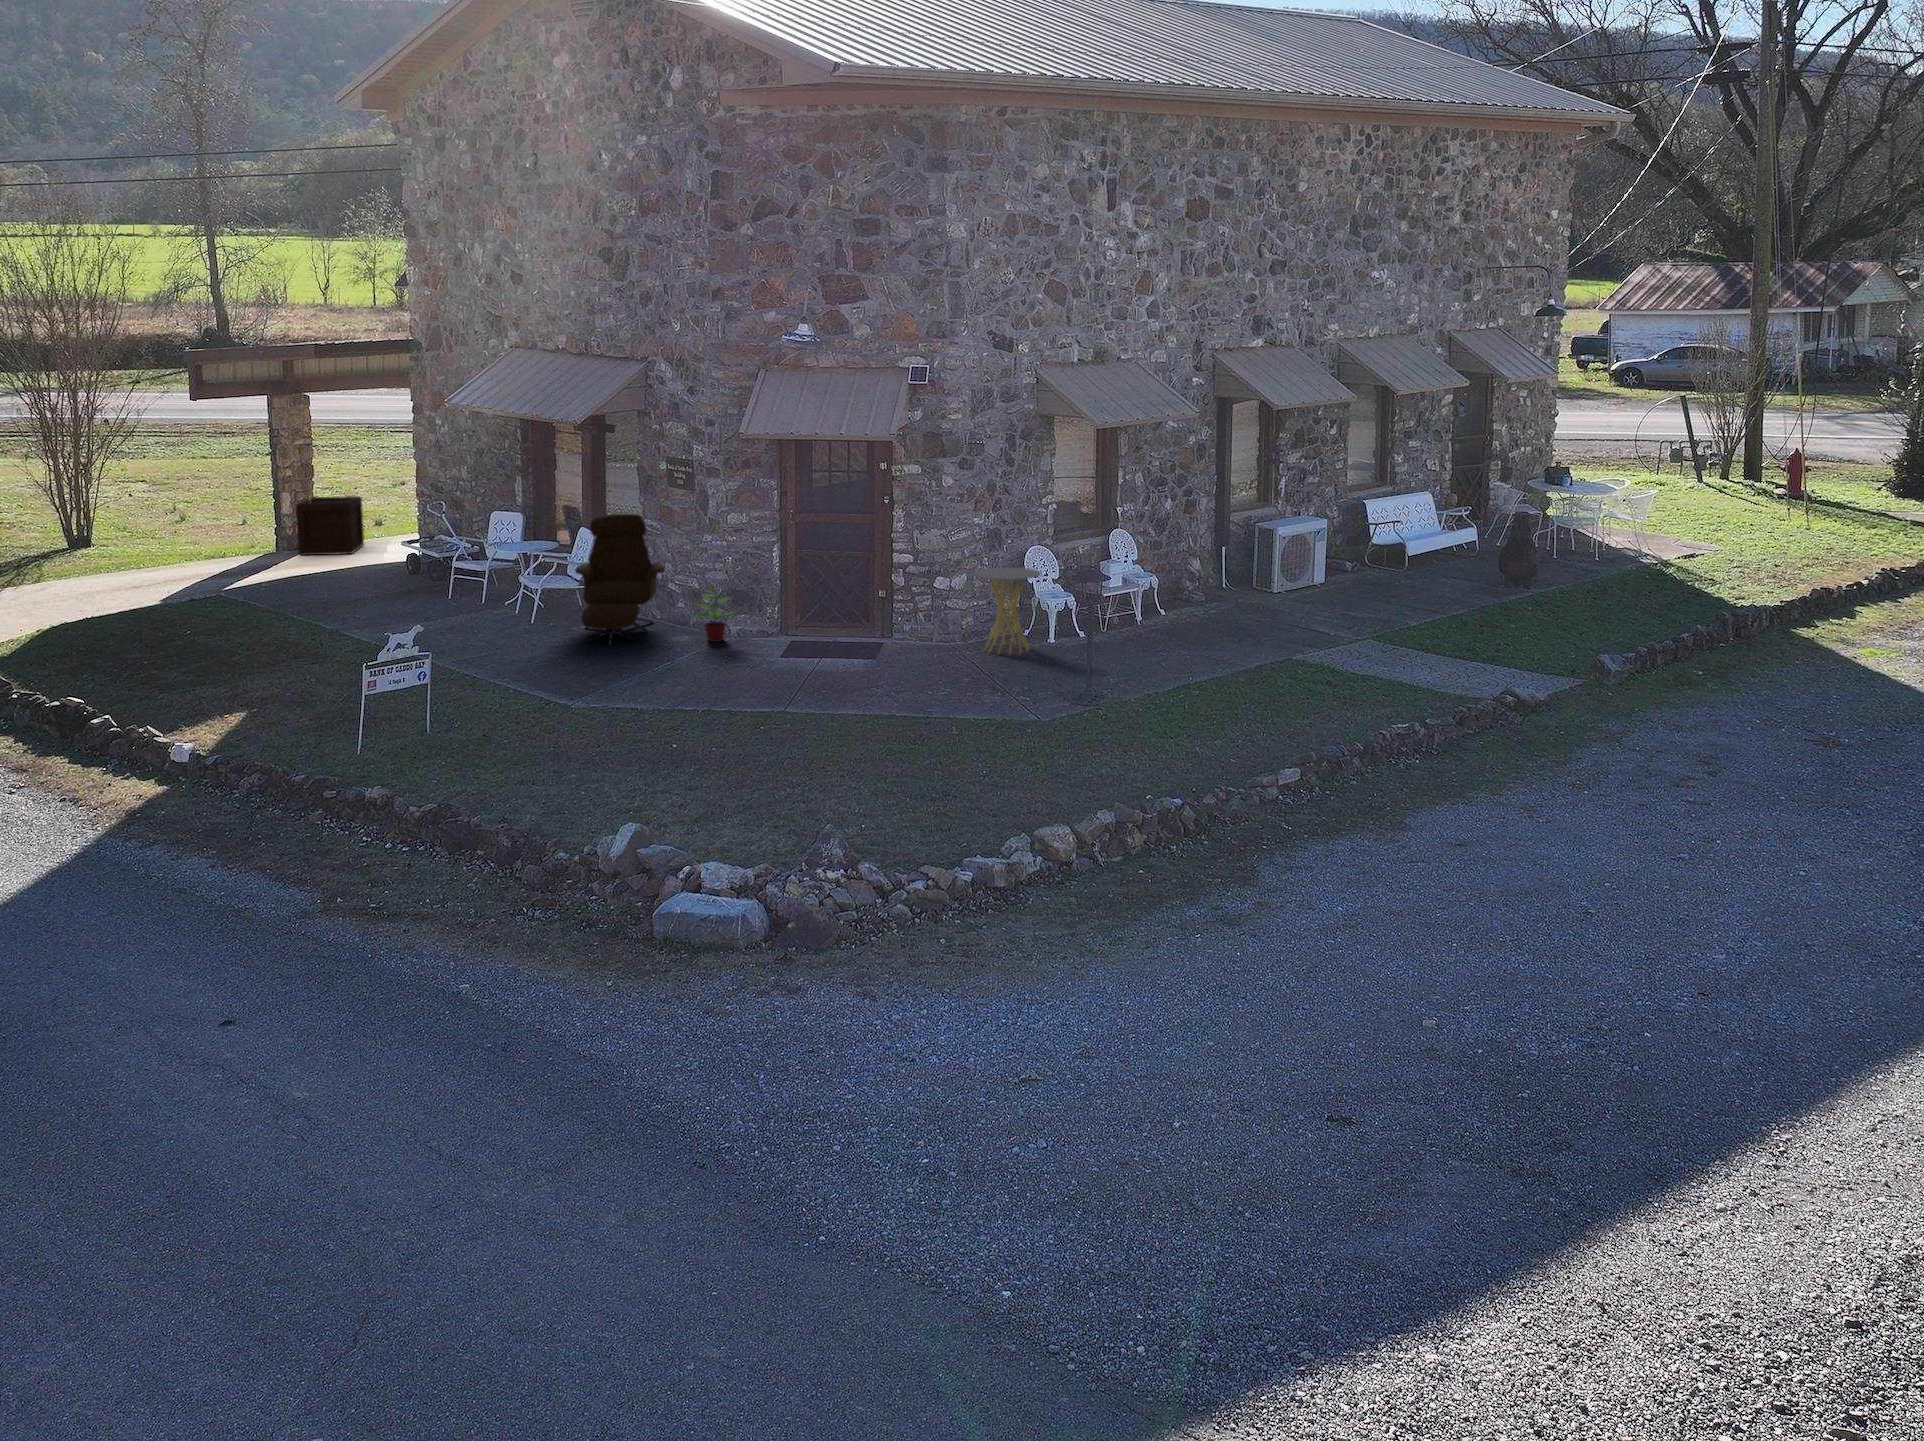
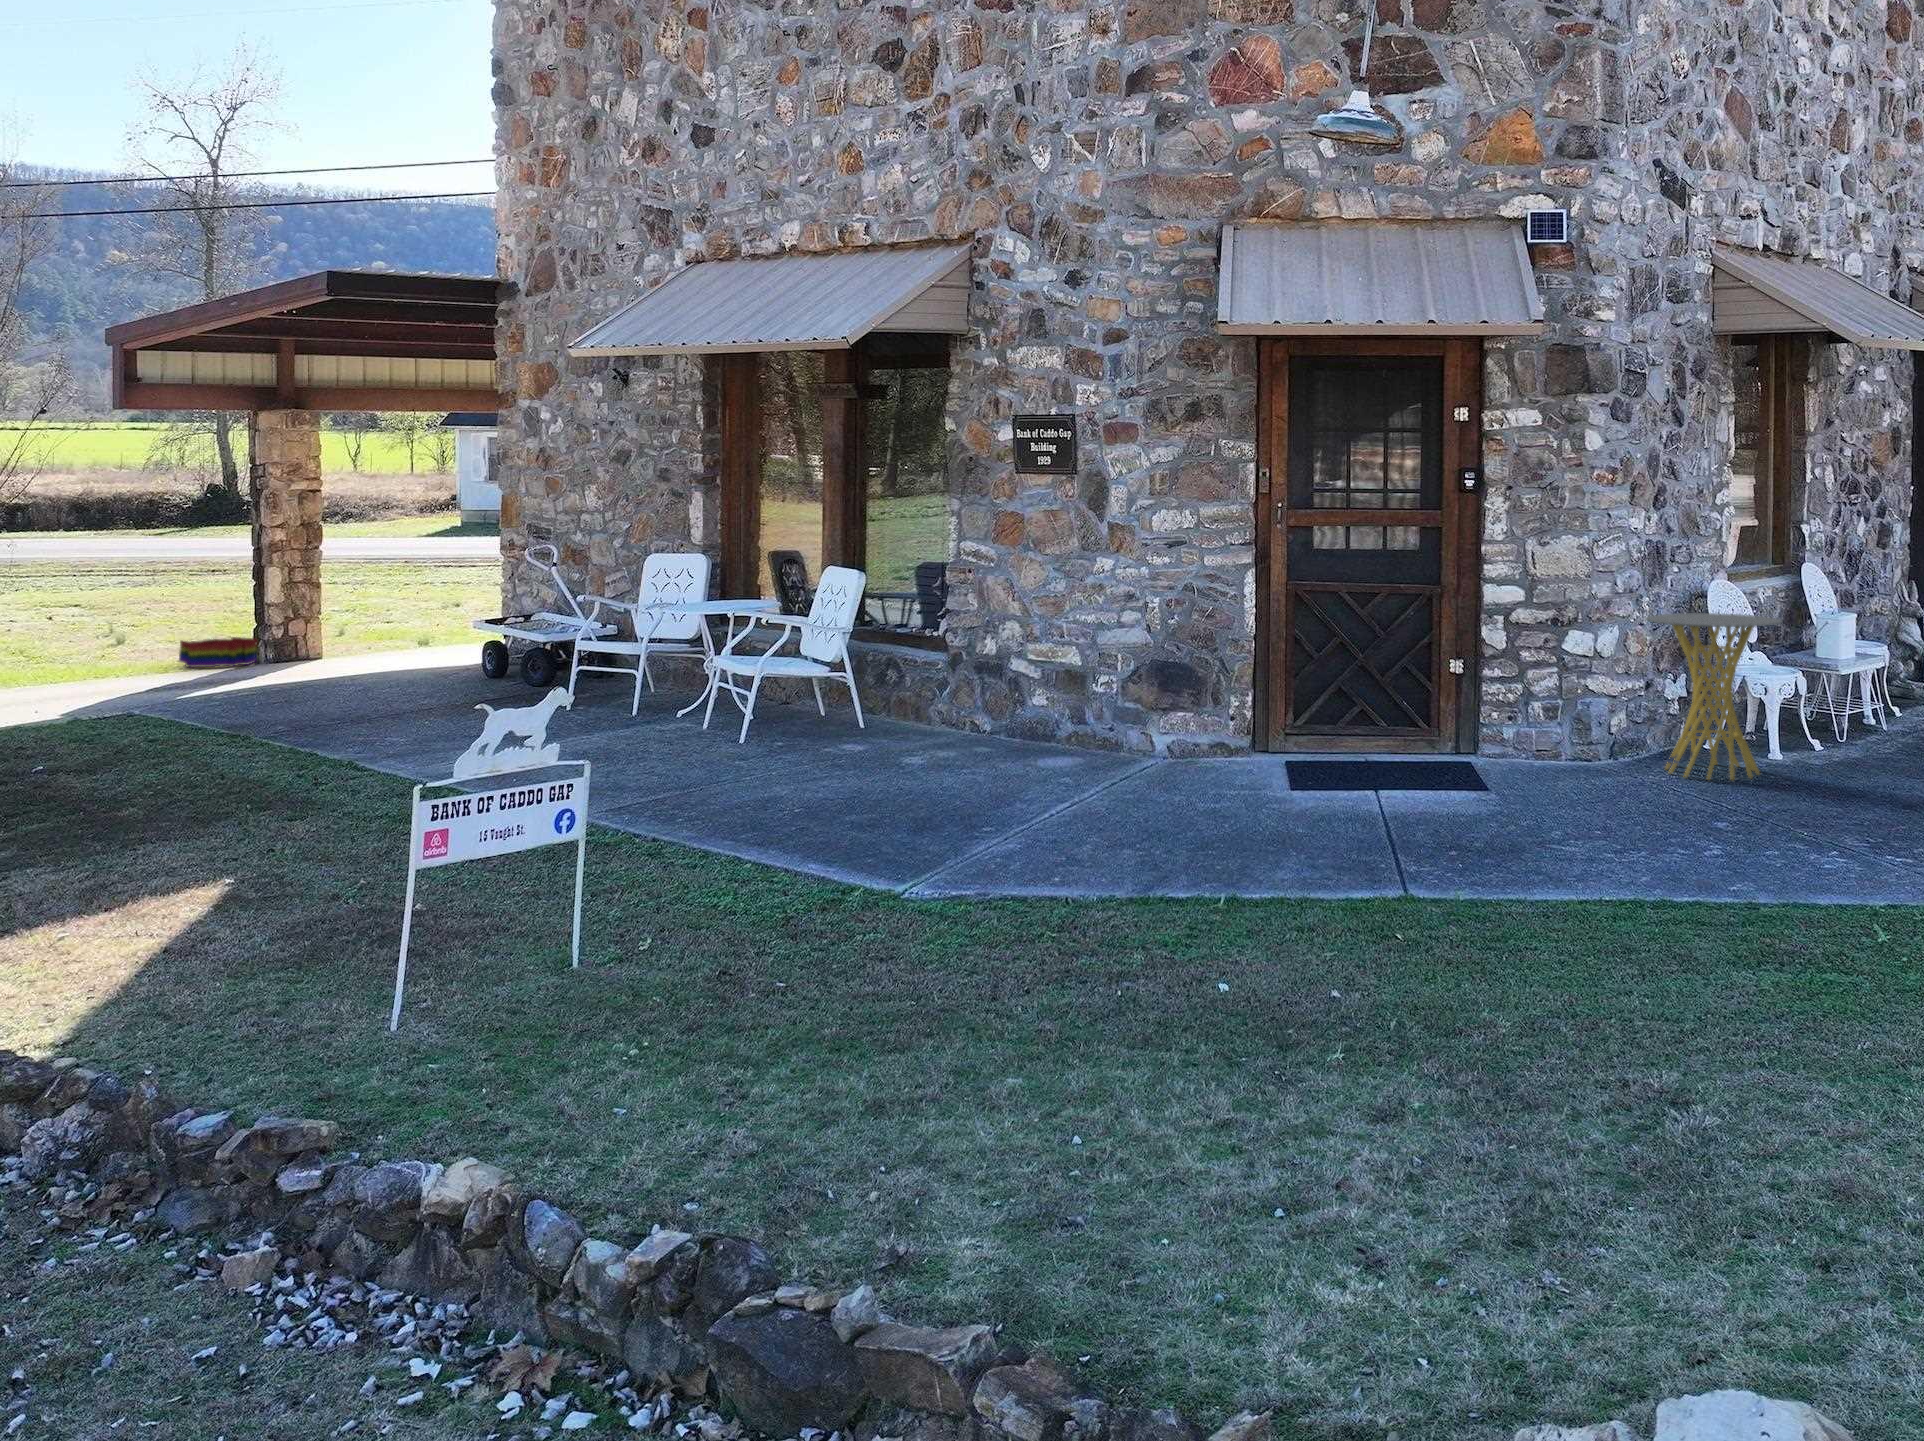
wooden crate: present [296,496,364,555] -> none [289,572,404,666]
lounge chair: present [575,514,665,645] -> none [830,533,1004,777]
storage bin: none [234,536,279,556] -> present [179,637,258,667]
potted plant: present [693,586,734,642] -> none [1079,651,1168,768]

